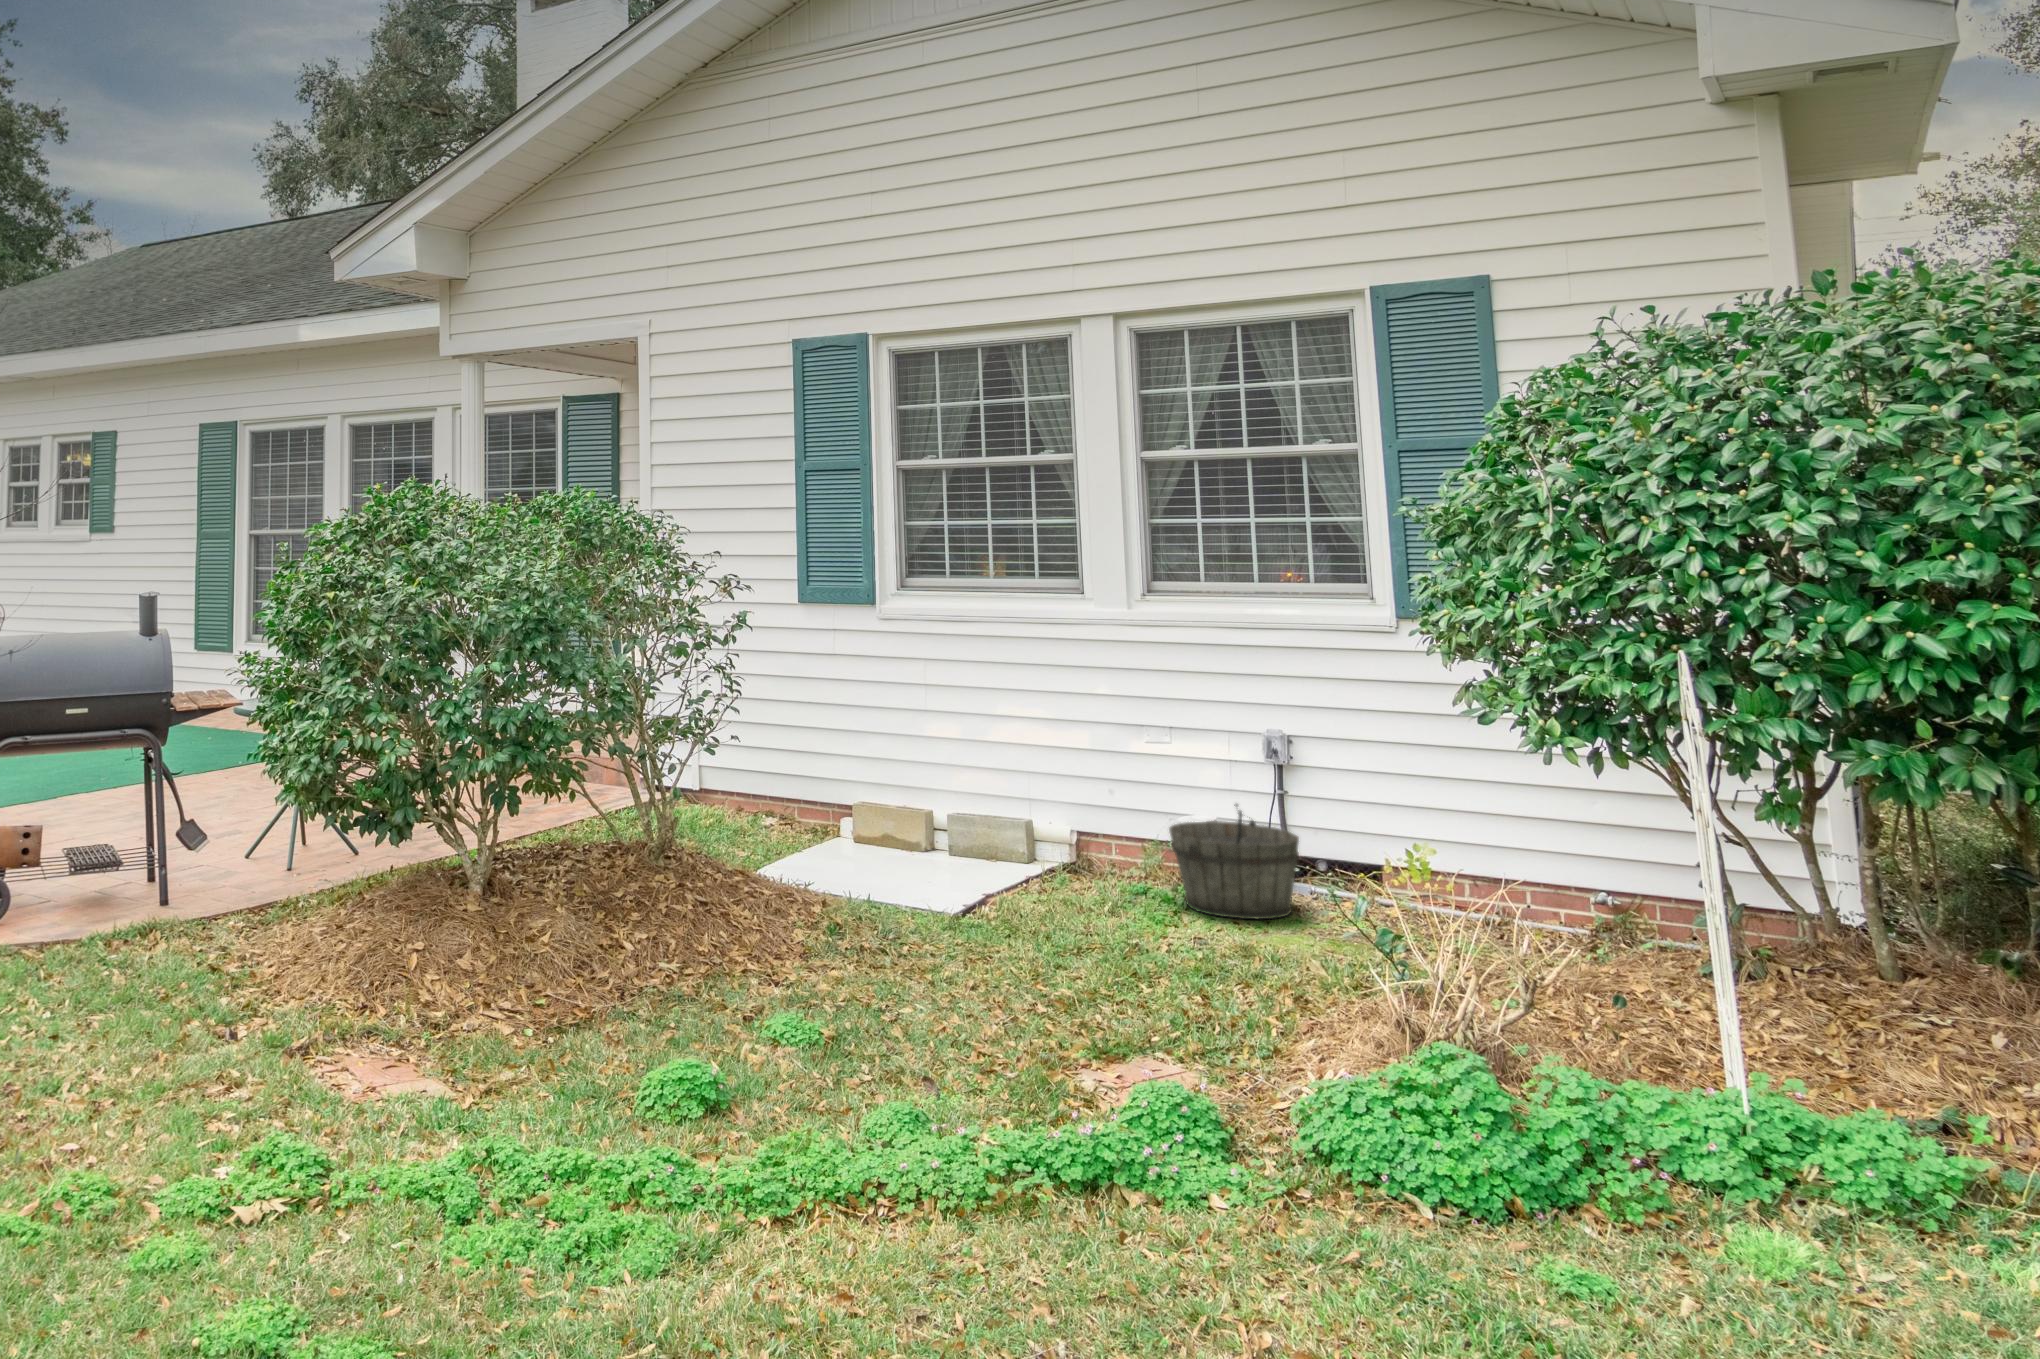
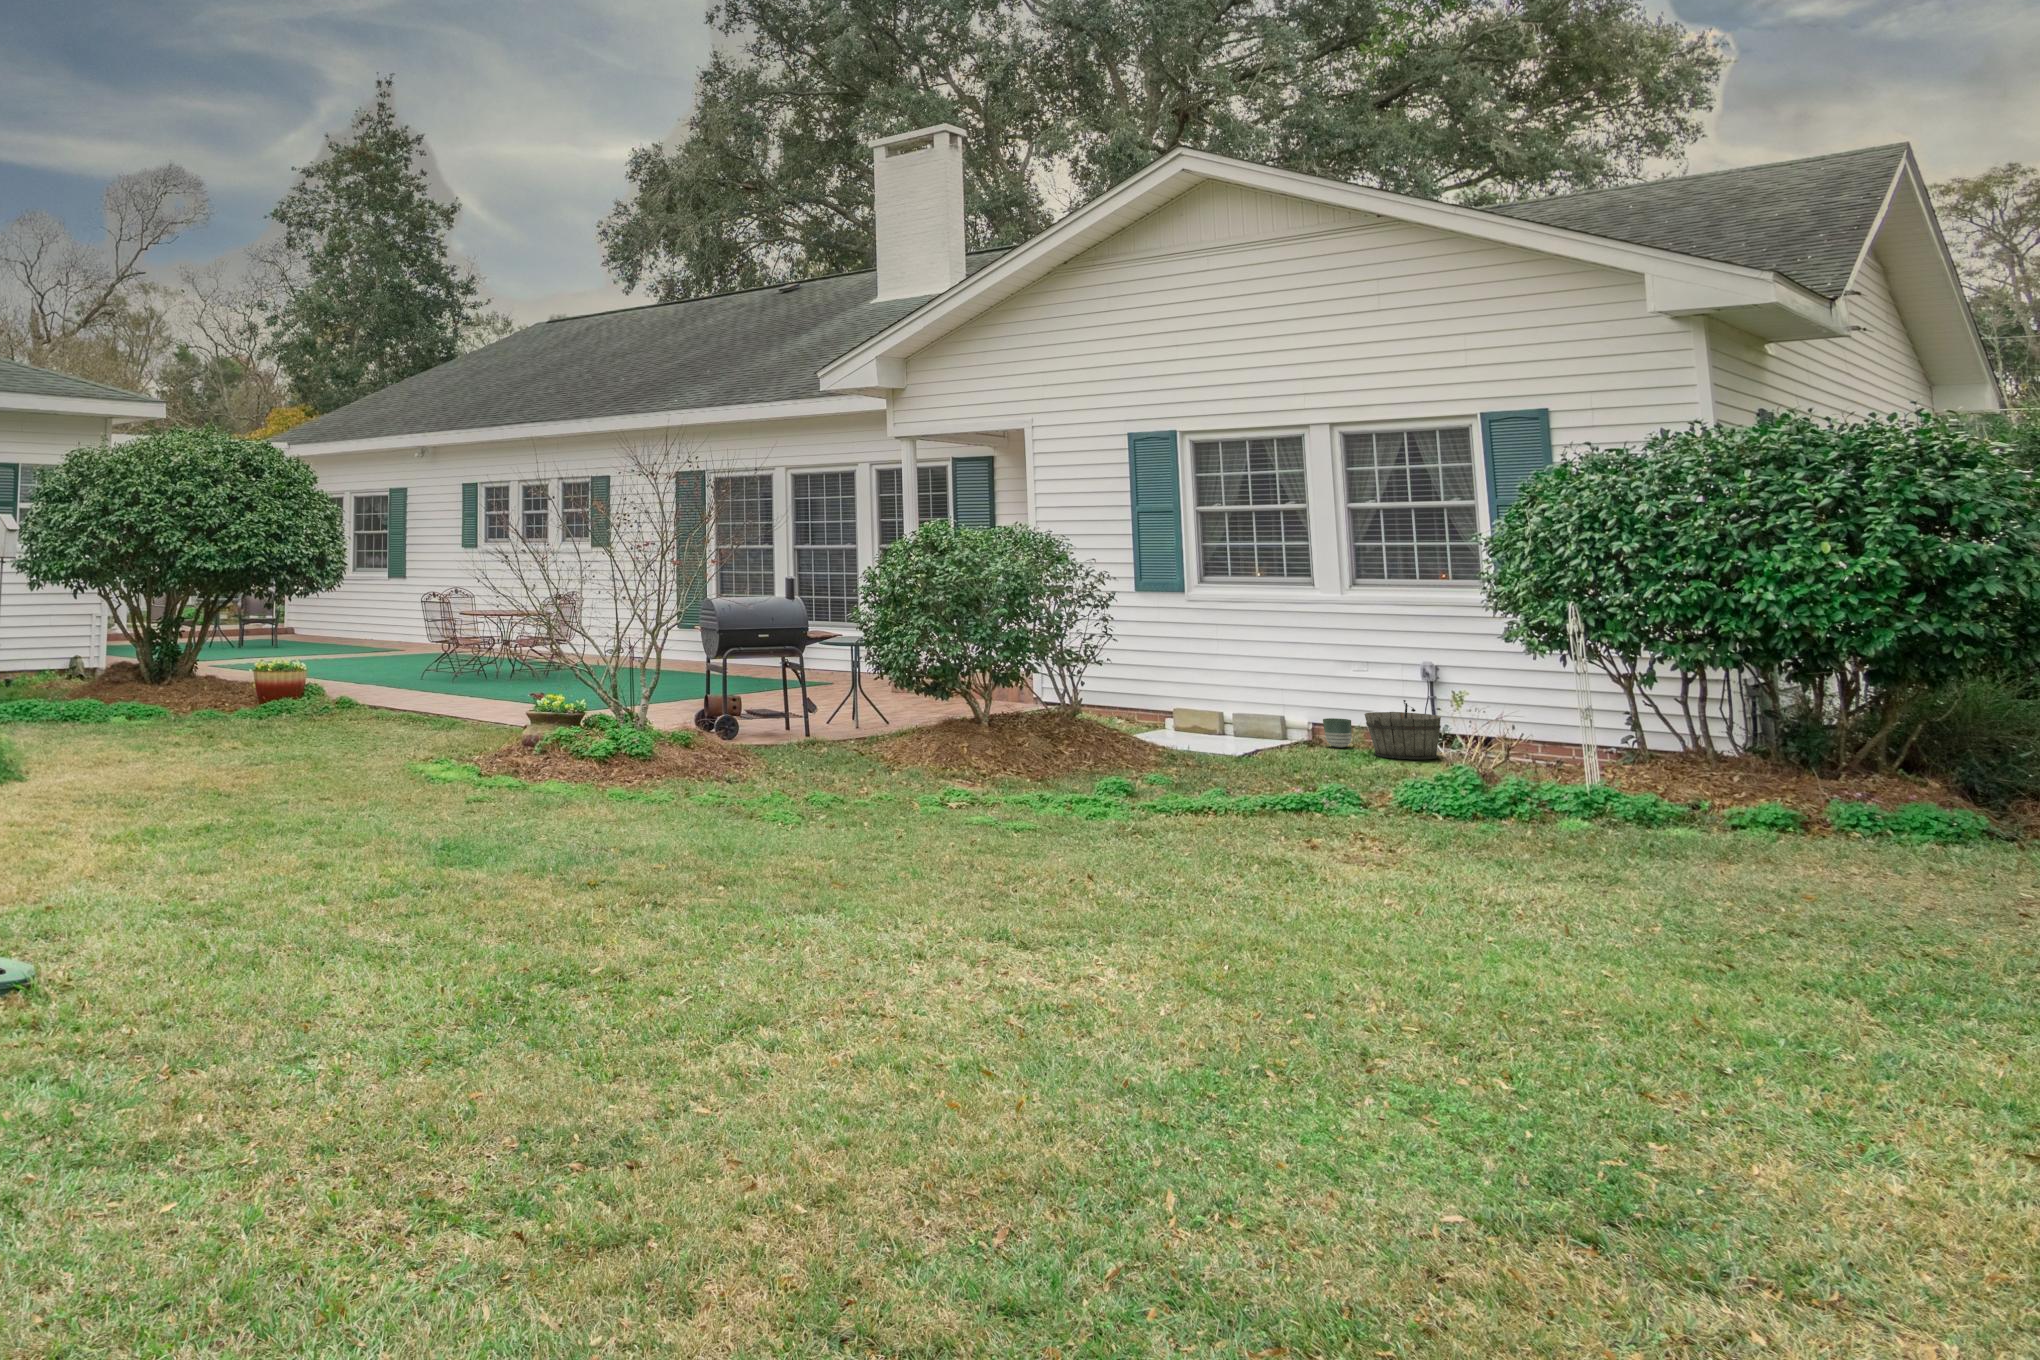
planter: none [1095,829,1142,884] -> present [1323,718,1352,748]

